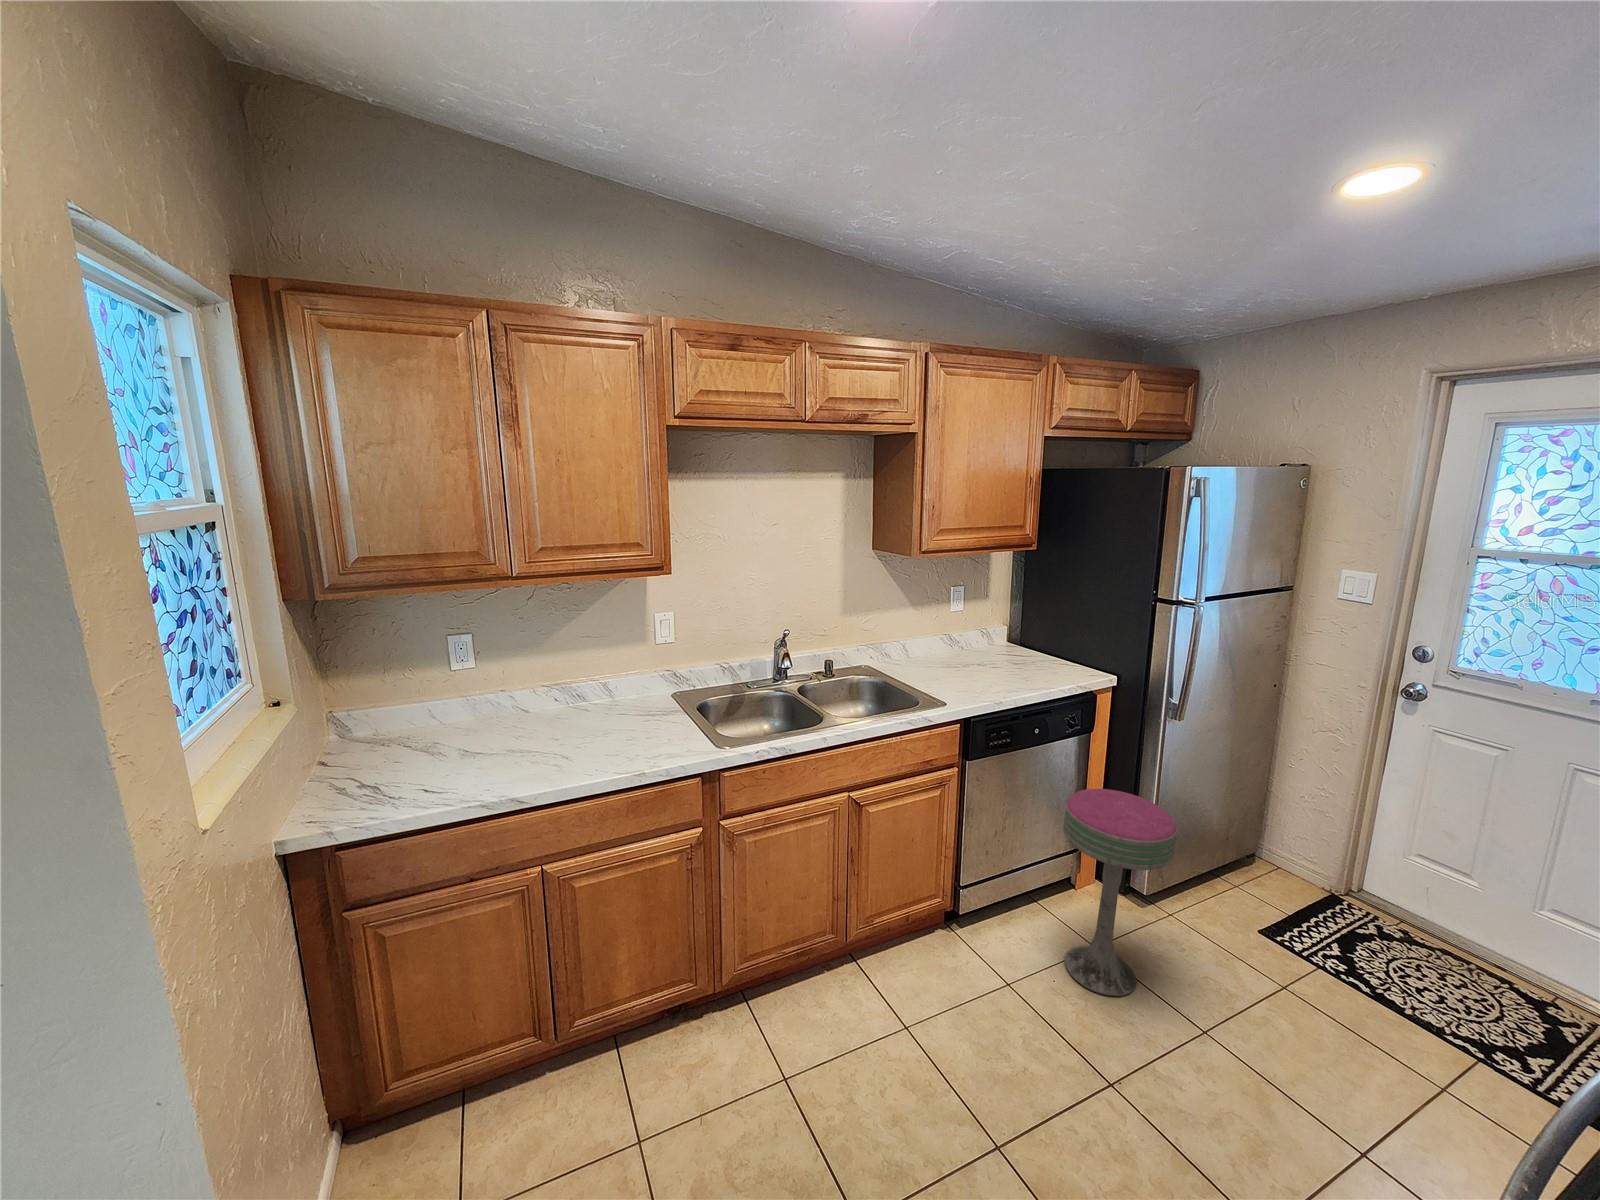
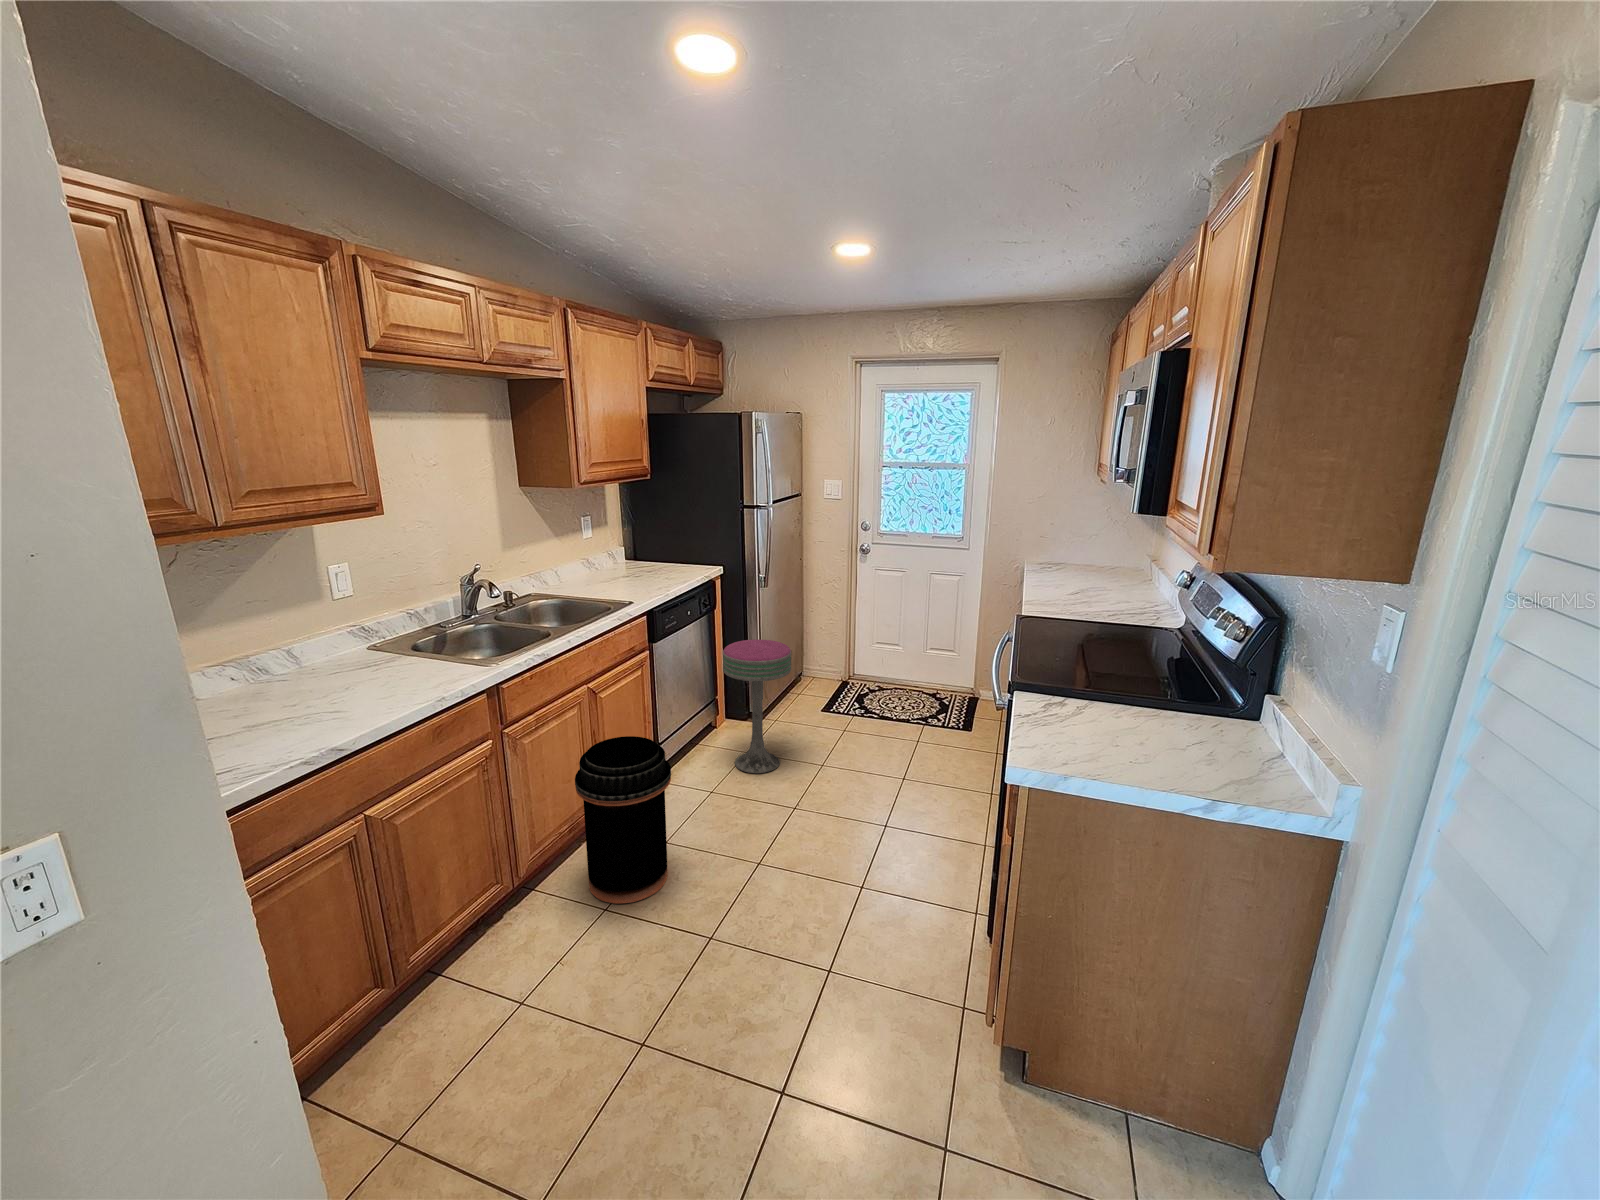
trash can: none [783,870,900,1097] -> present [575,736,671,903]

